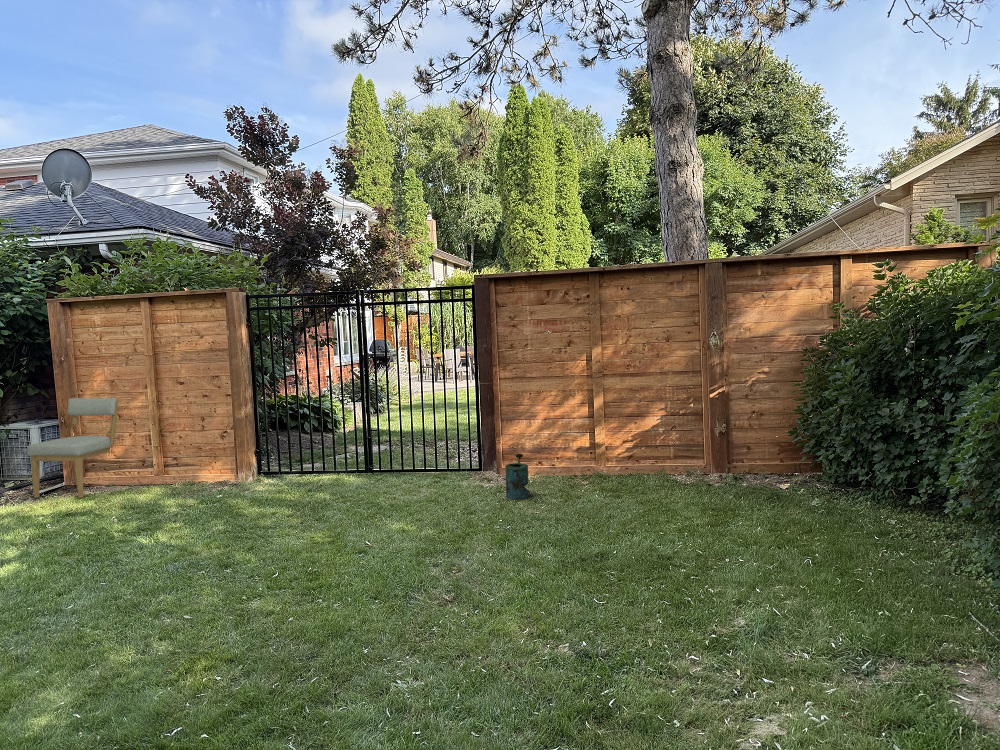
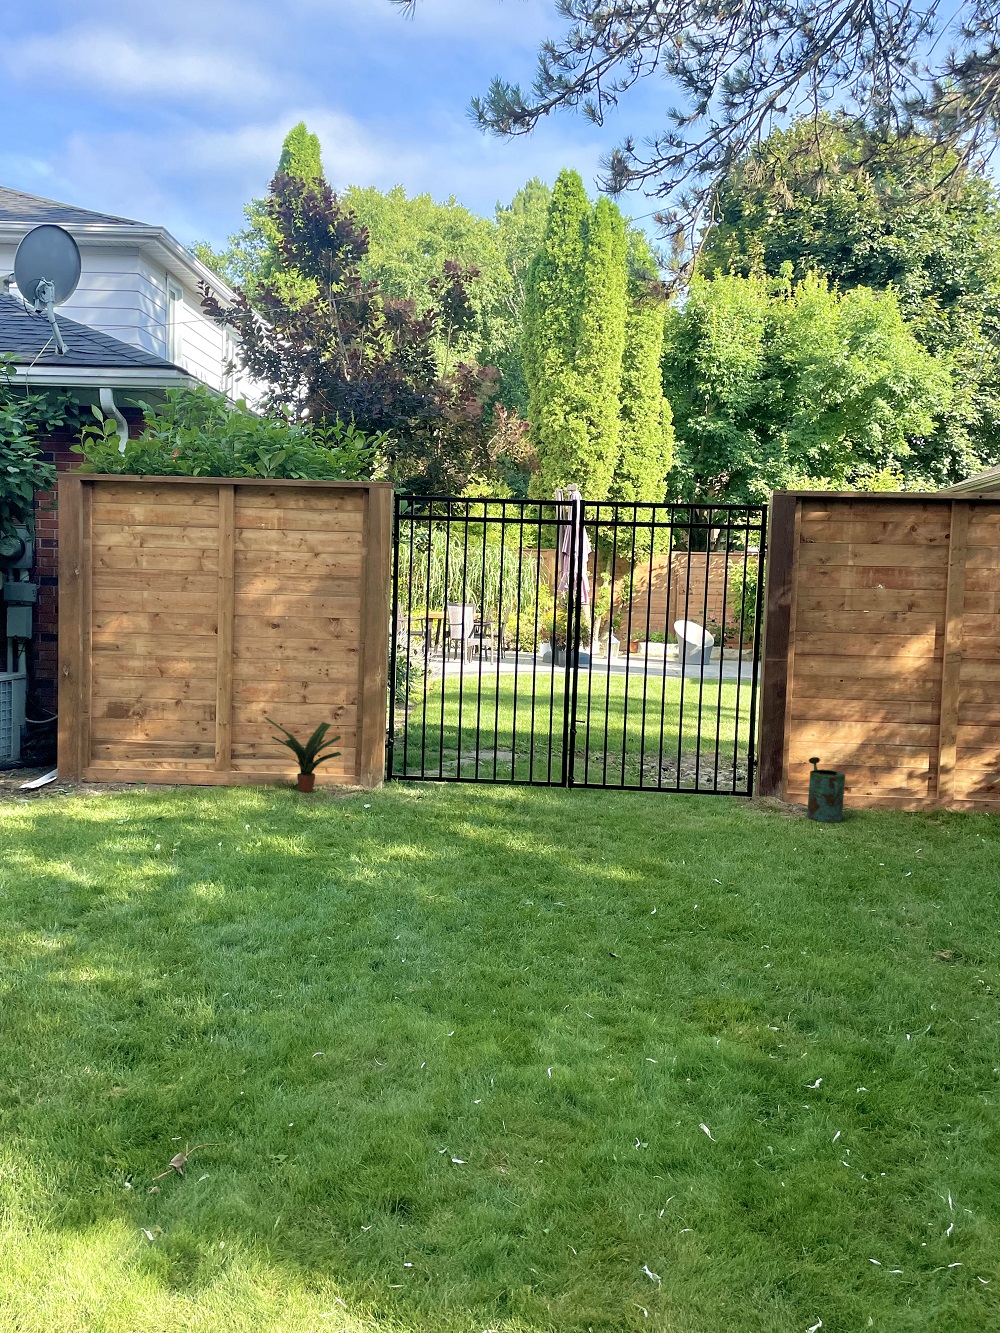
chair: present [27,398,118,498] -> none [52,639,169,799]
potted plant: none [167,442,221,488] -> present [264,717,342,792]

